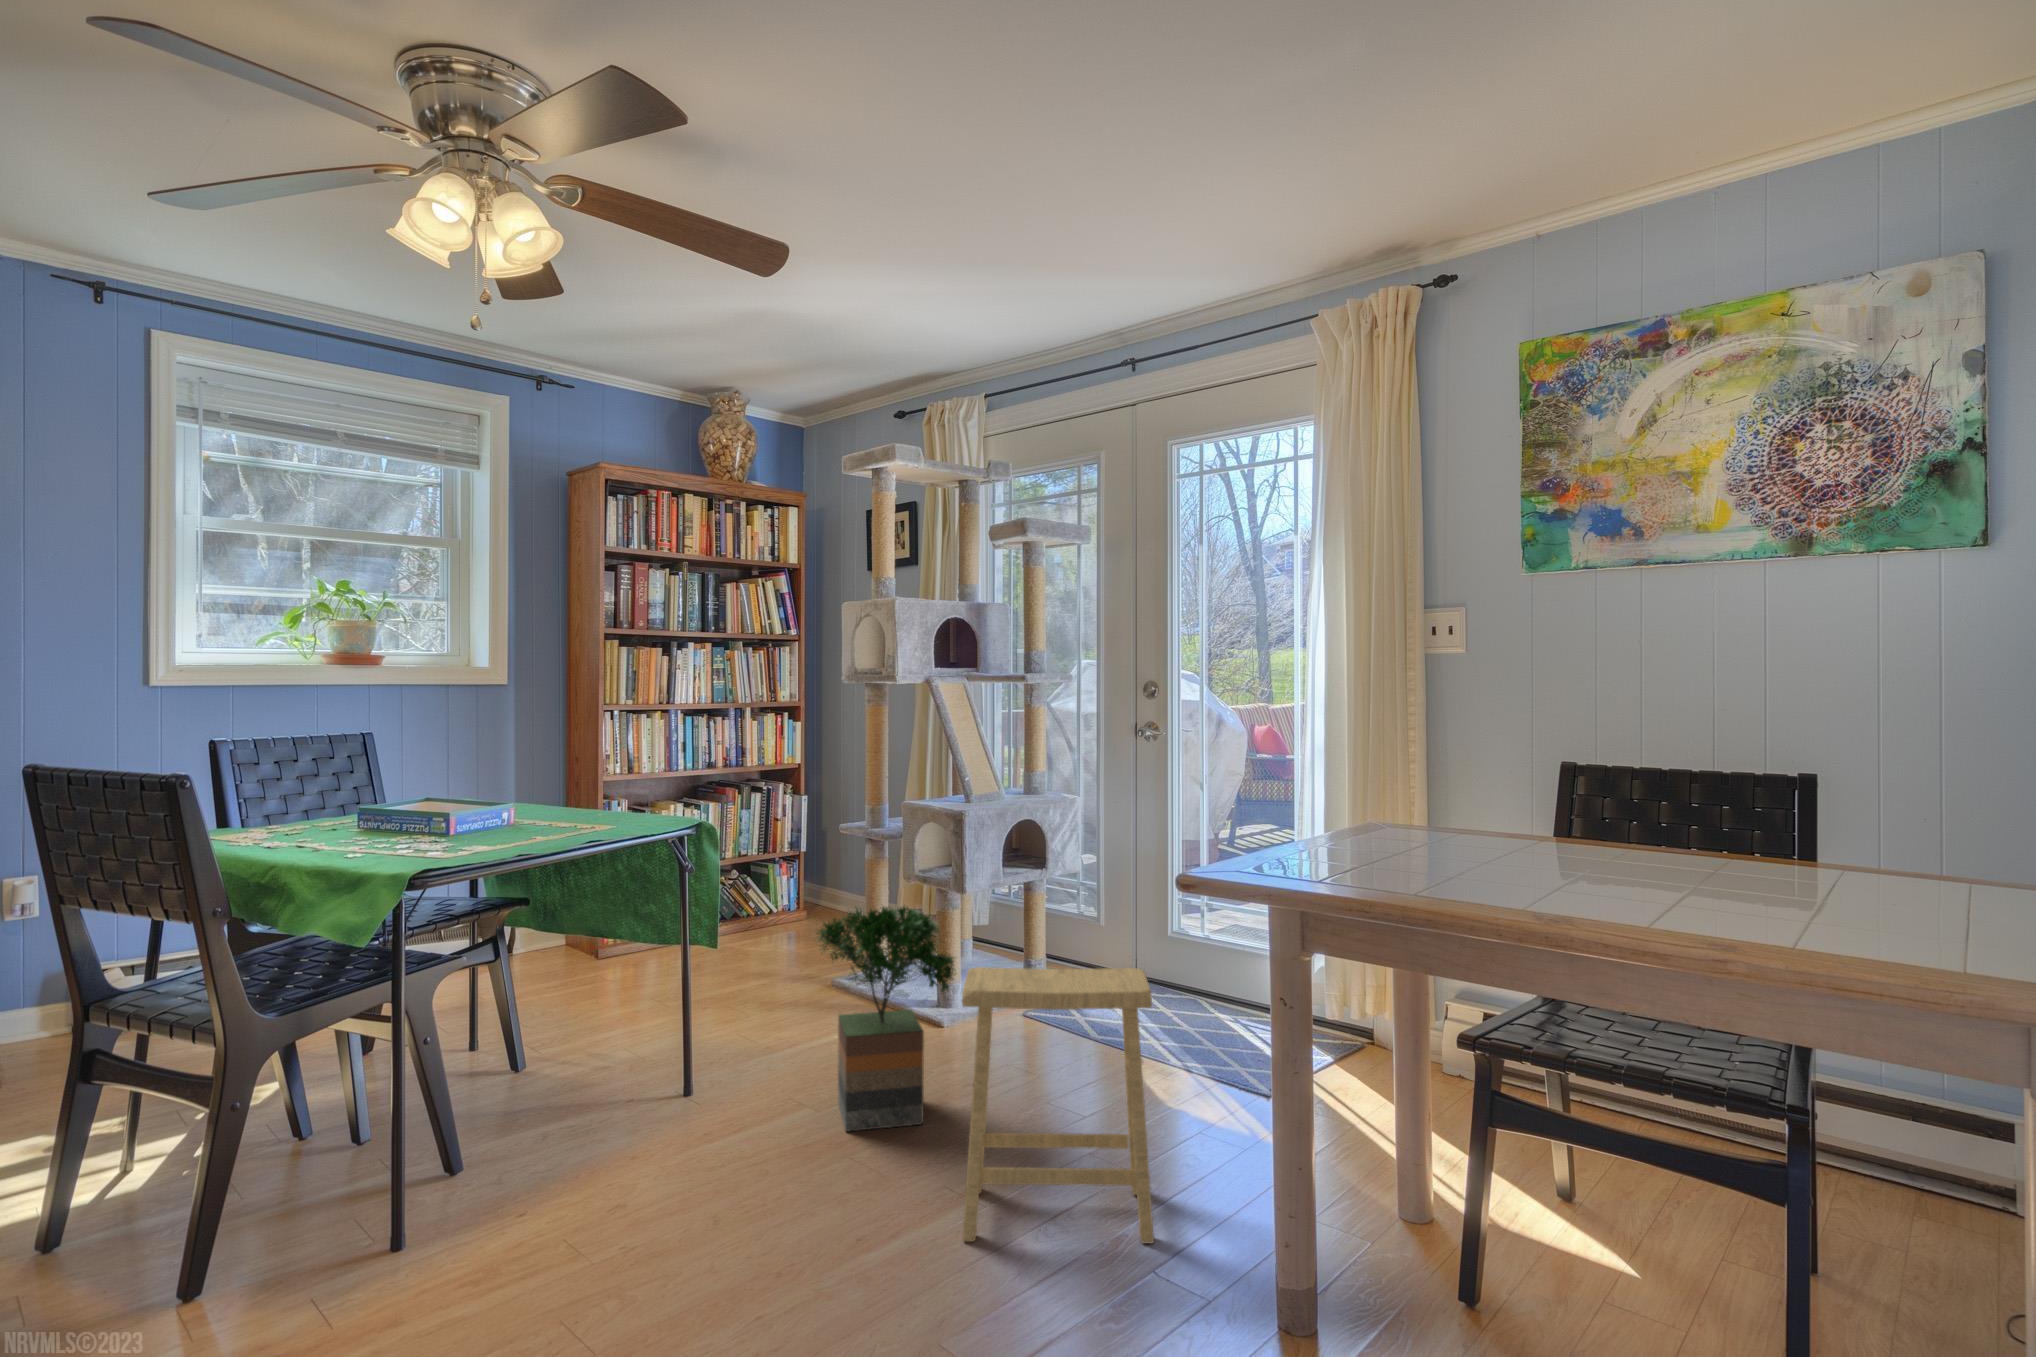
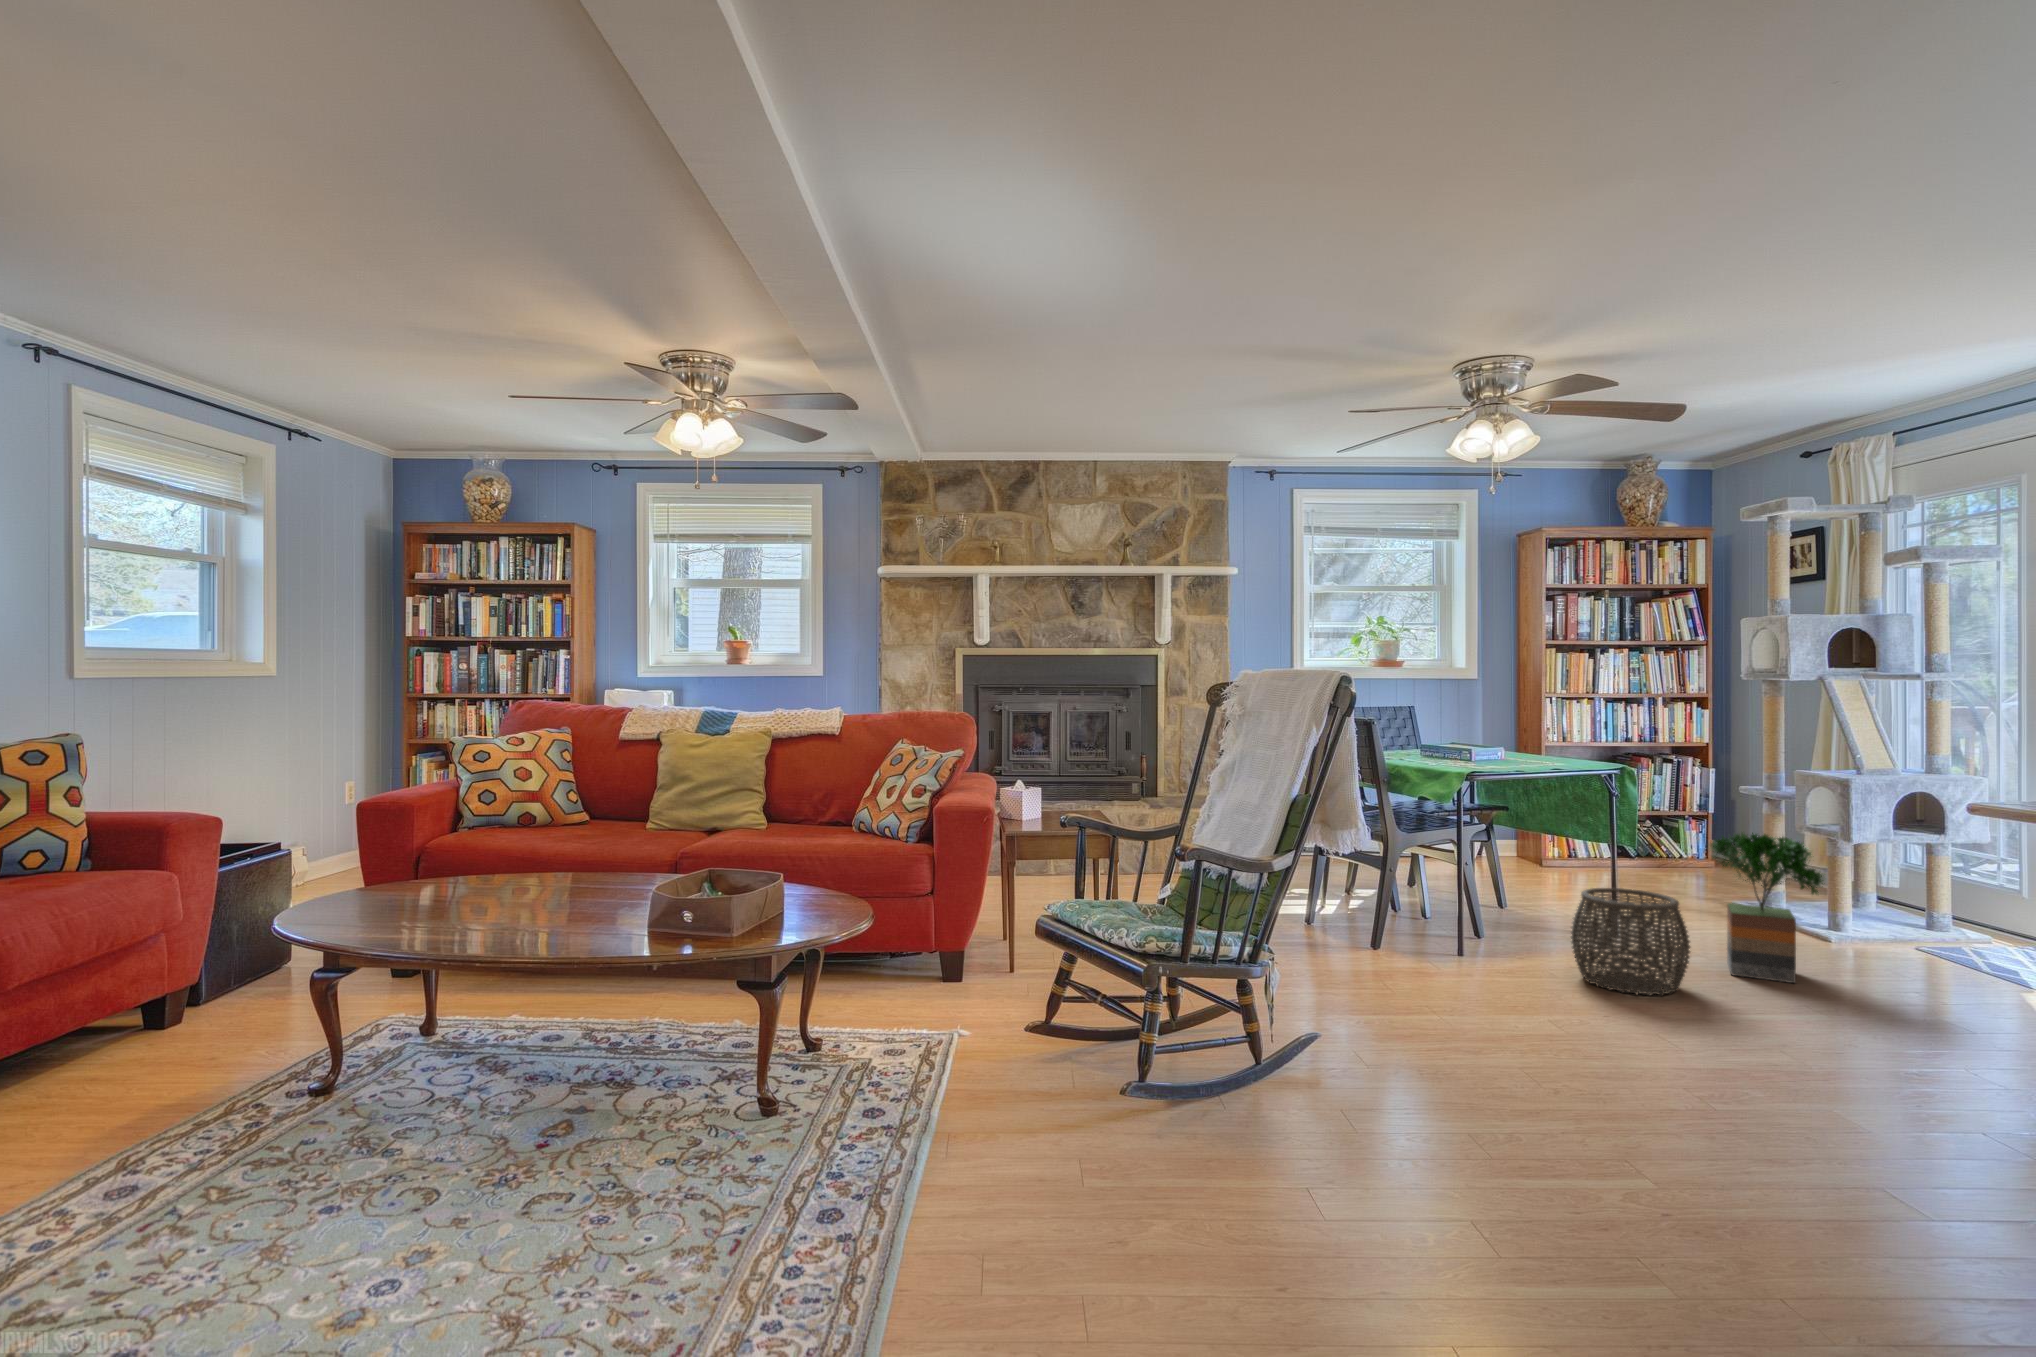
footstool: present [962,967,1154,1243] -> none [1811,869,1984,1066]
woven basket: none [612,1035,798,1241] -> present [1571,888,1690,996]

